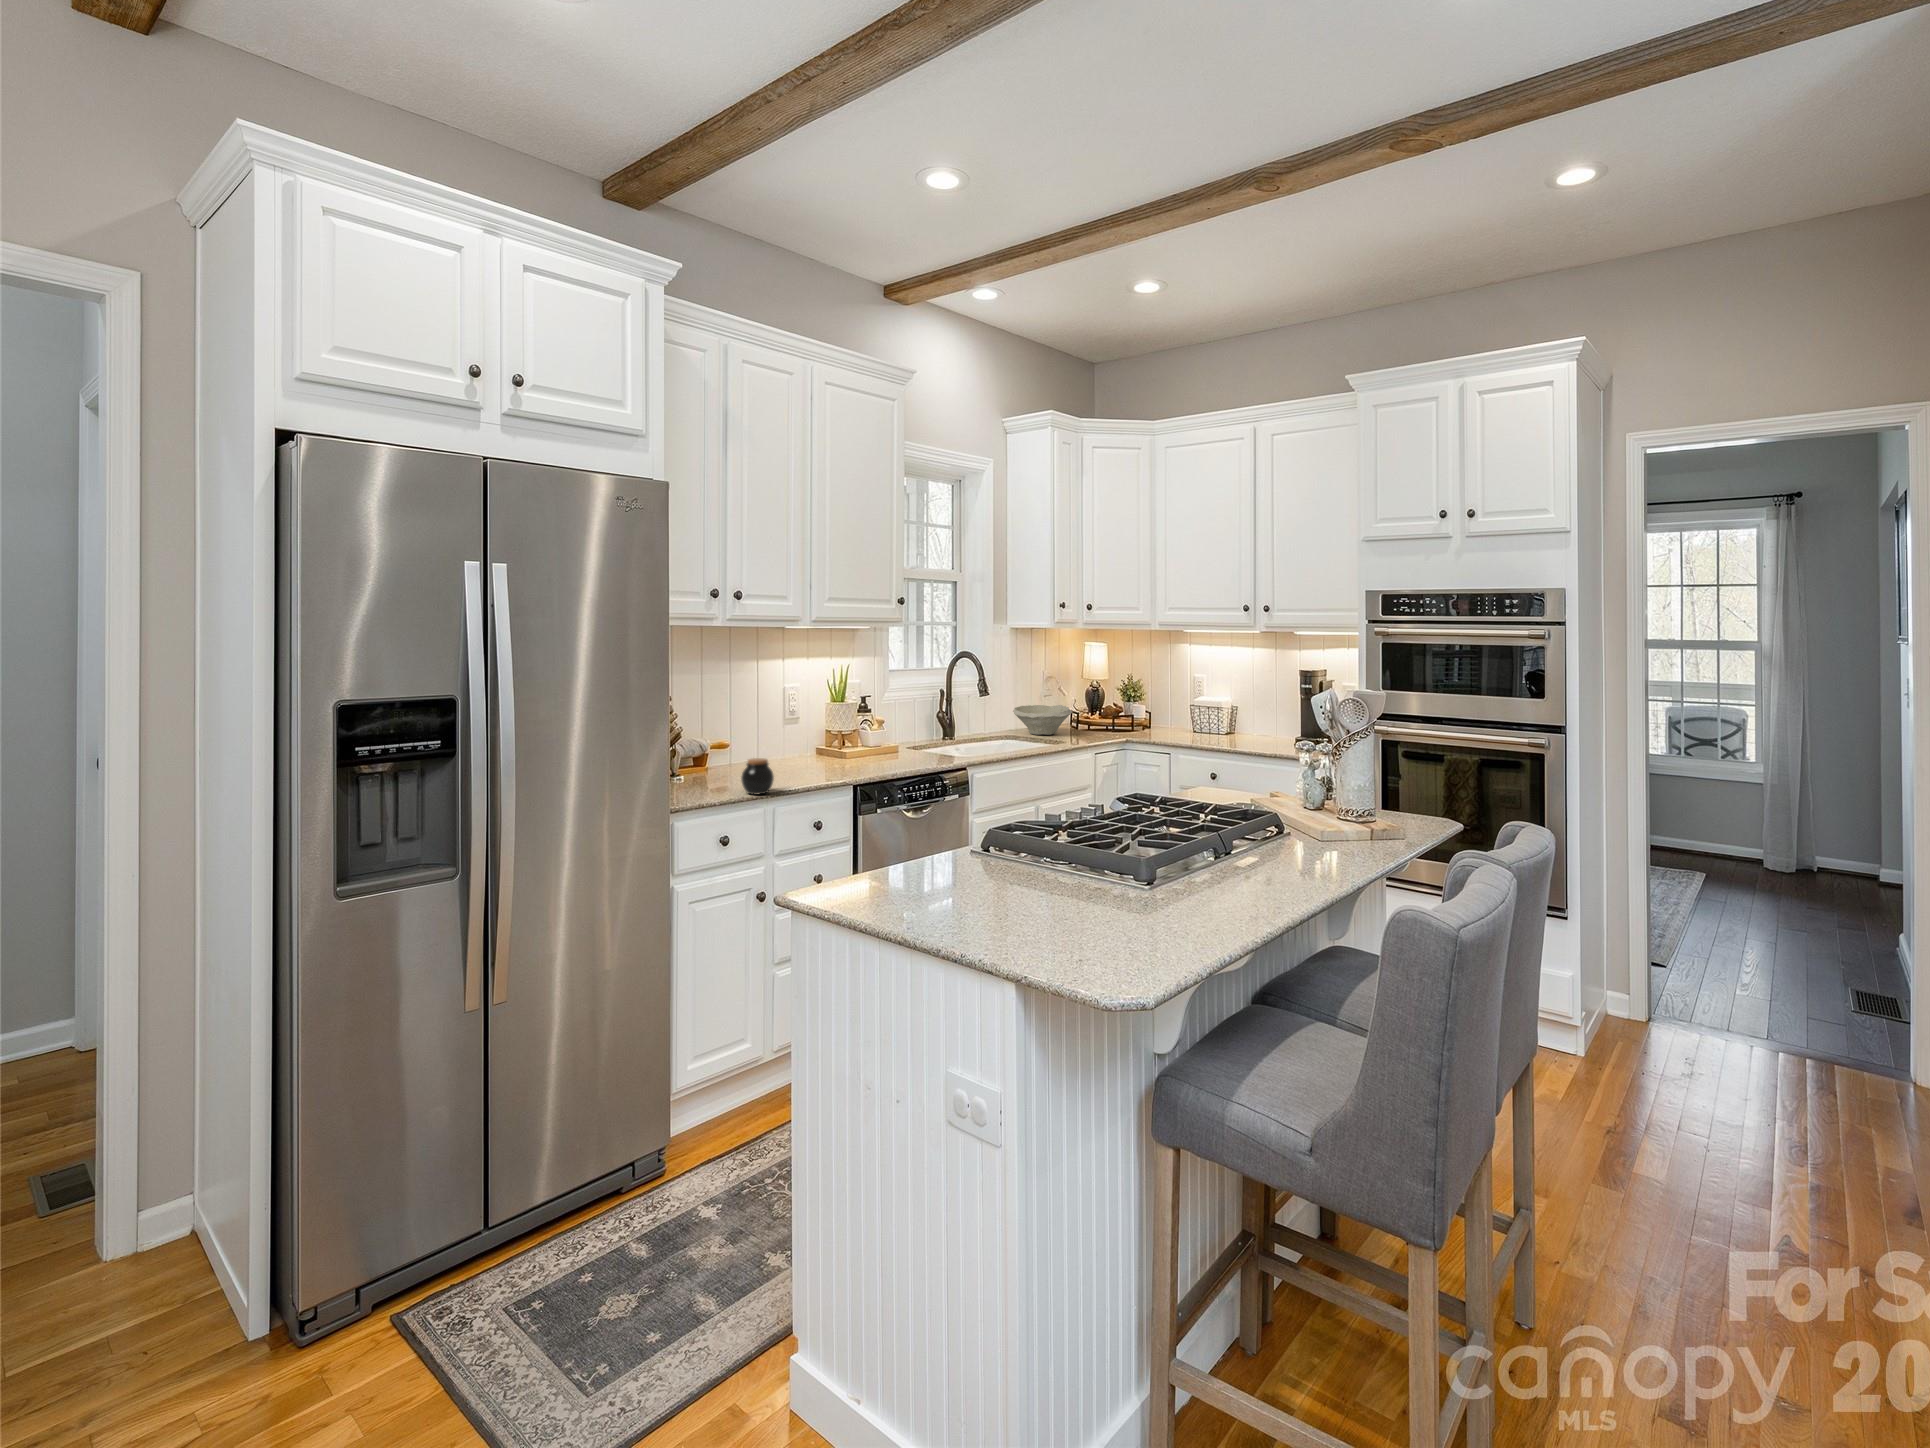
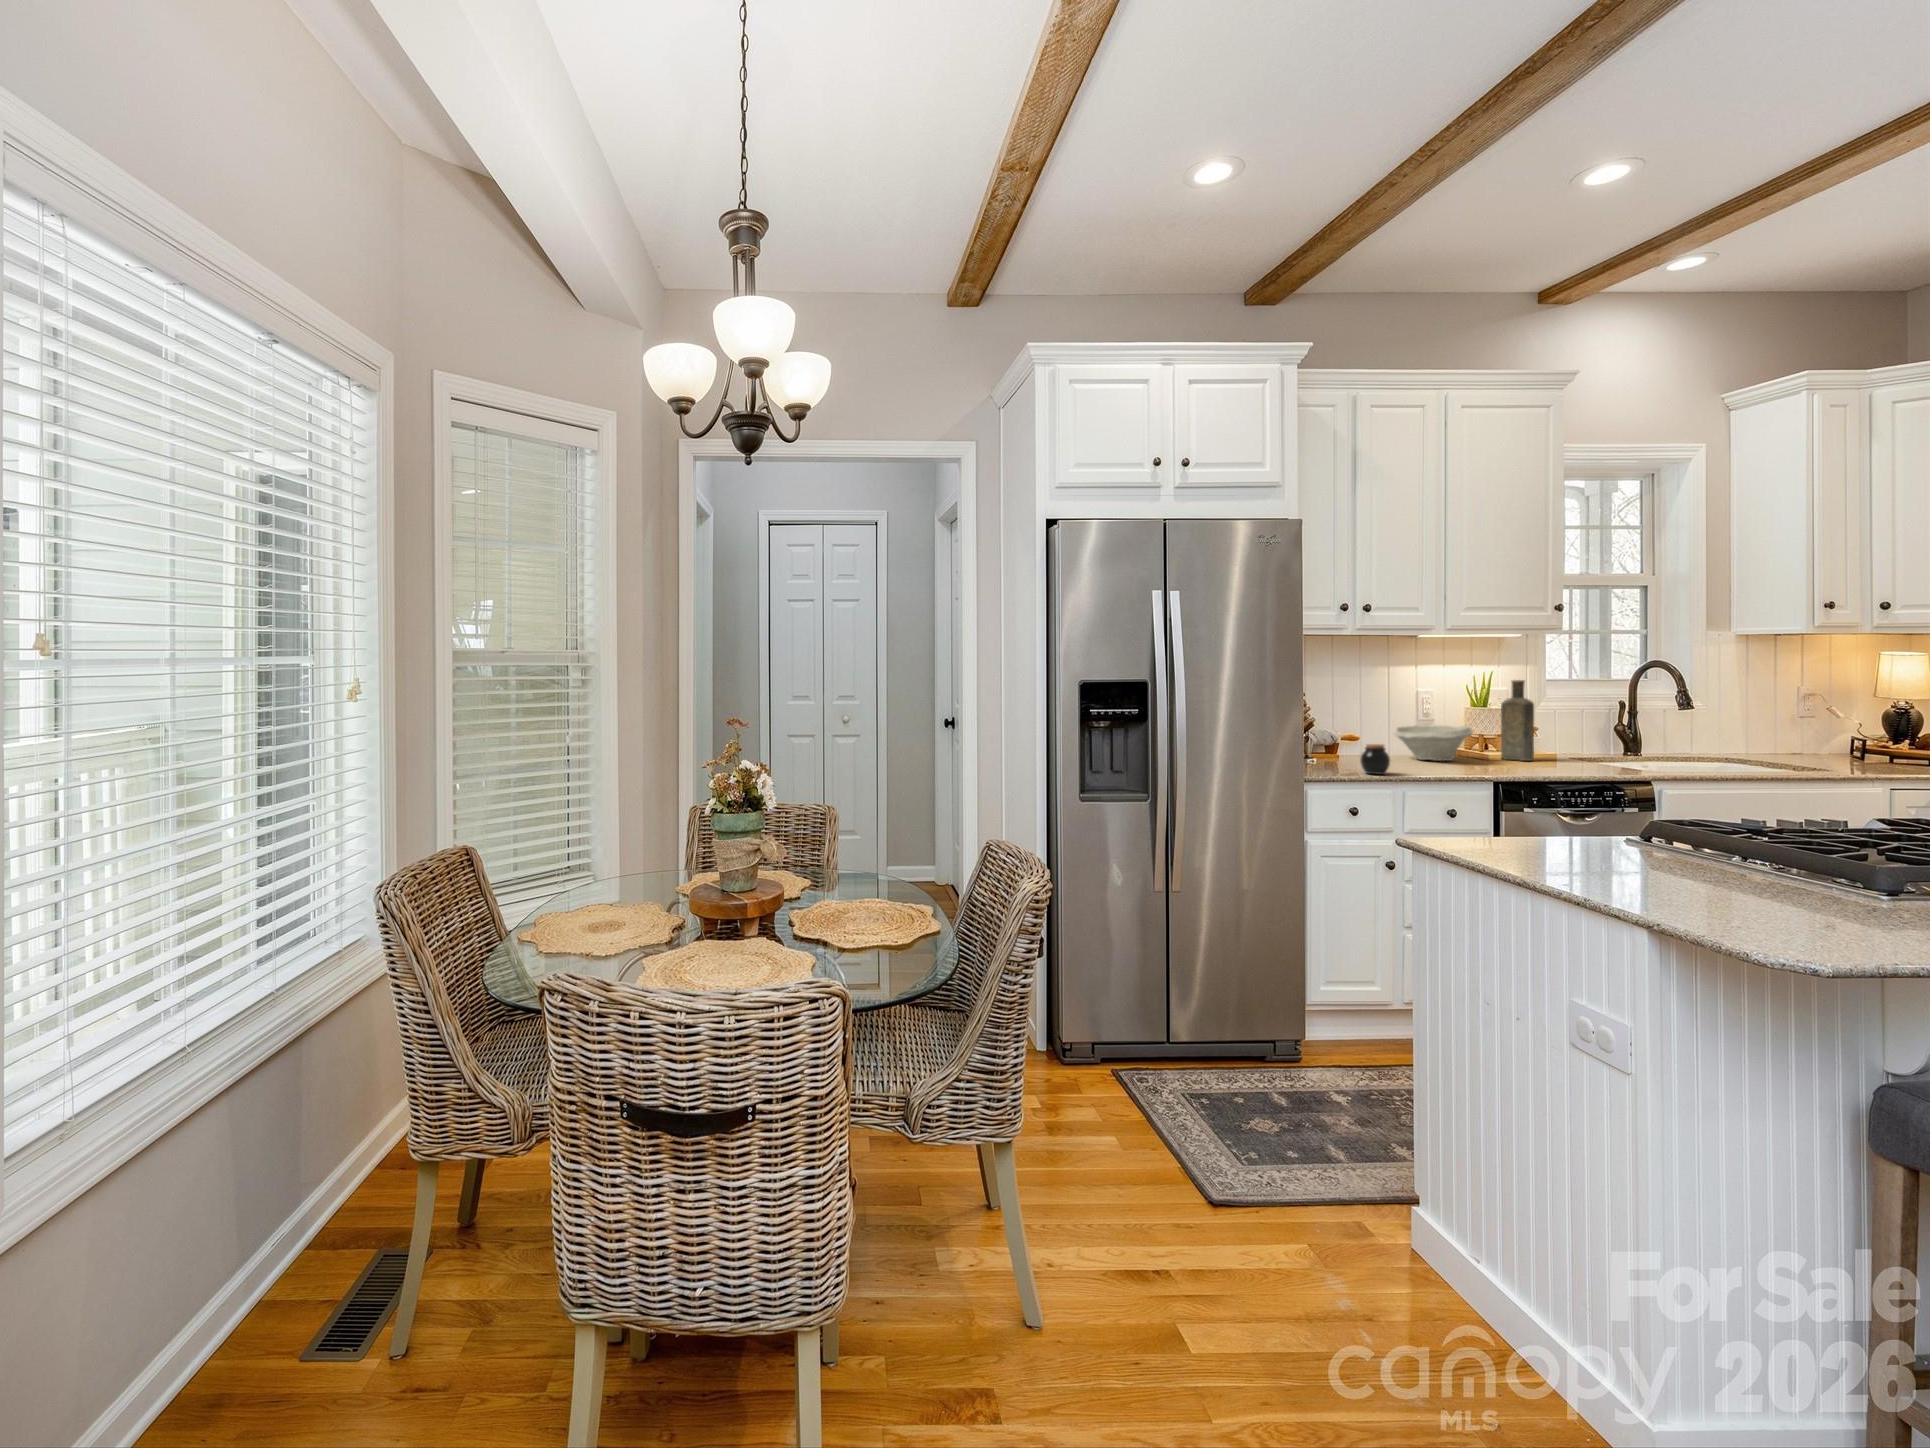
bottle: none [856,676,888,756] -> present [1501,680,1534,761]
bowl: present [1013,705,1072,735] -> present [1394,725,1473,761]

